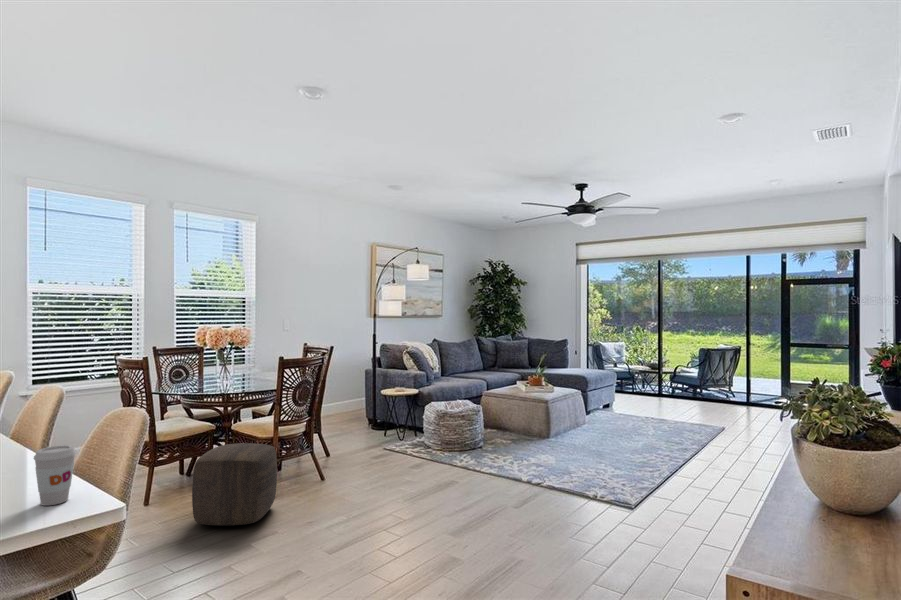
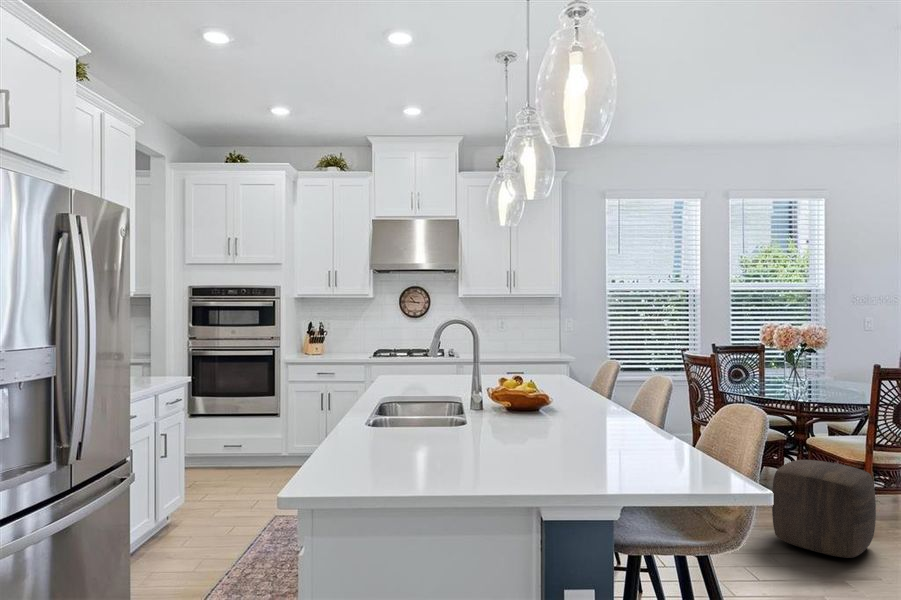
coffee cup: present [34,445,76,506] -> none [689,431,721,481]

